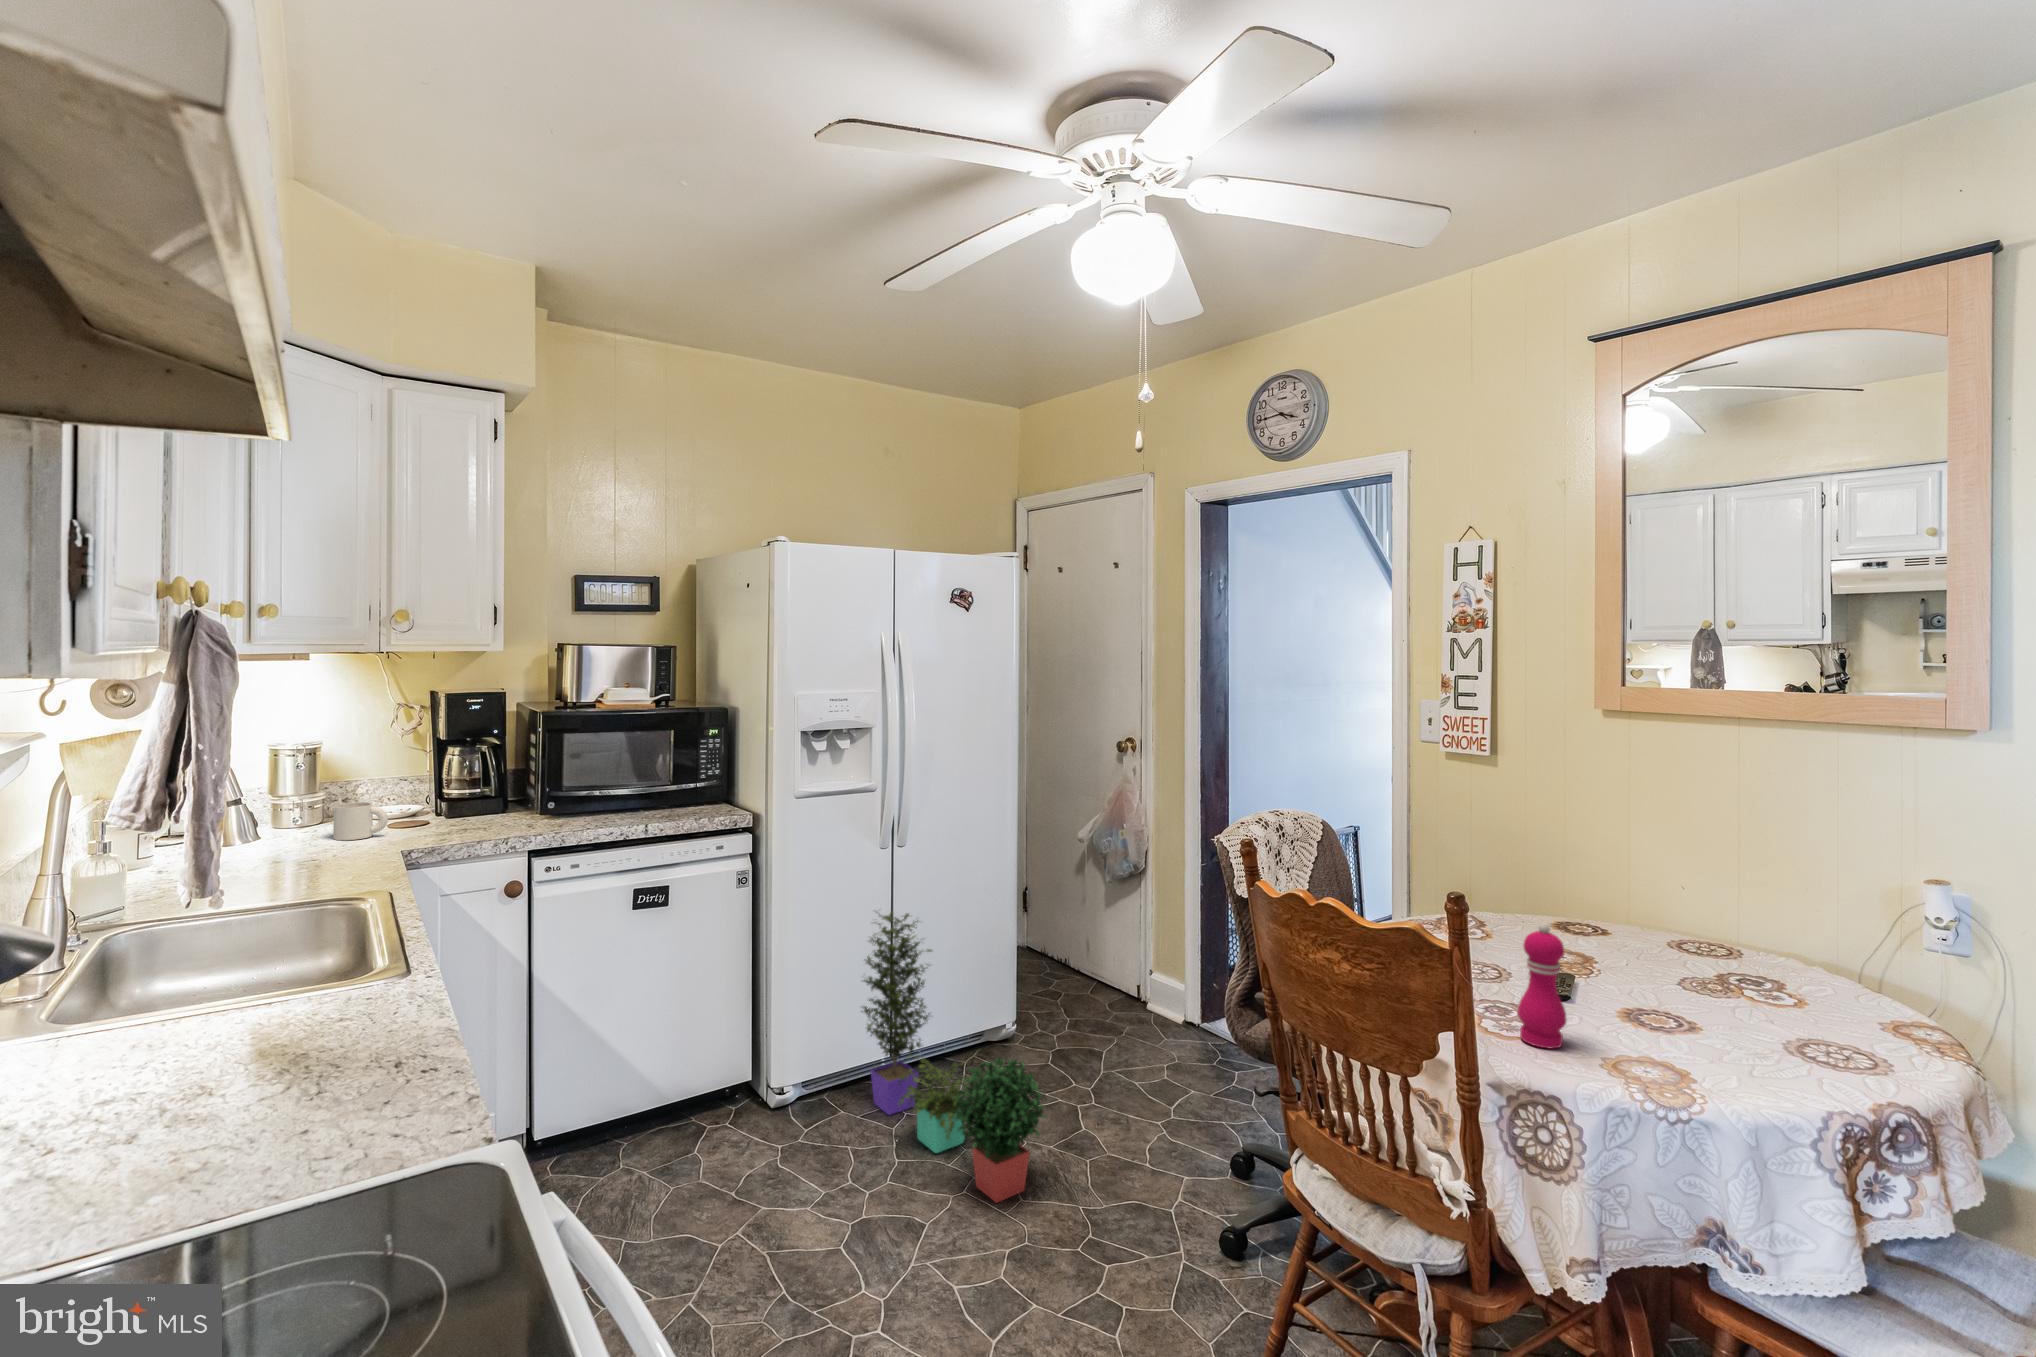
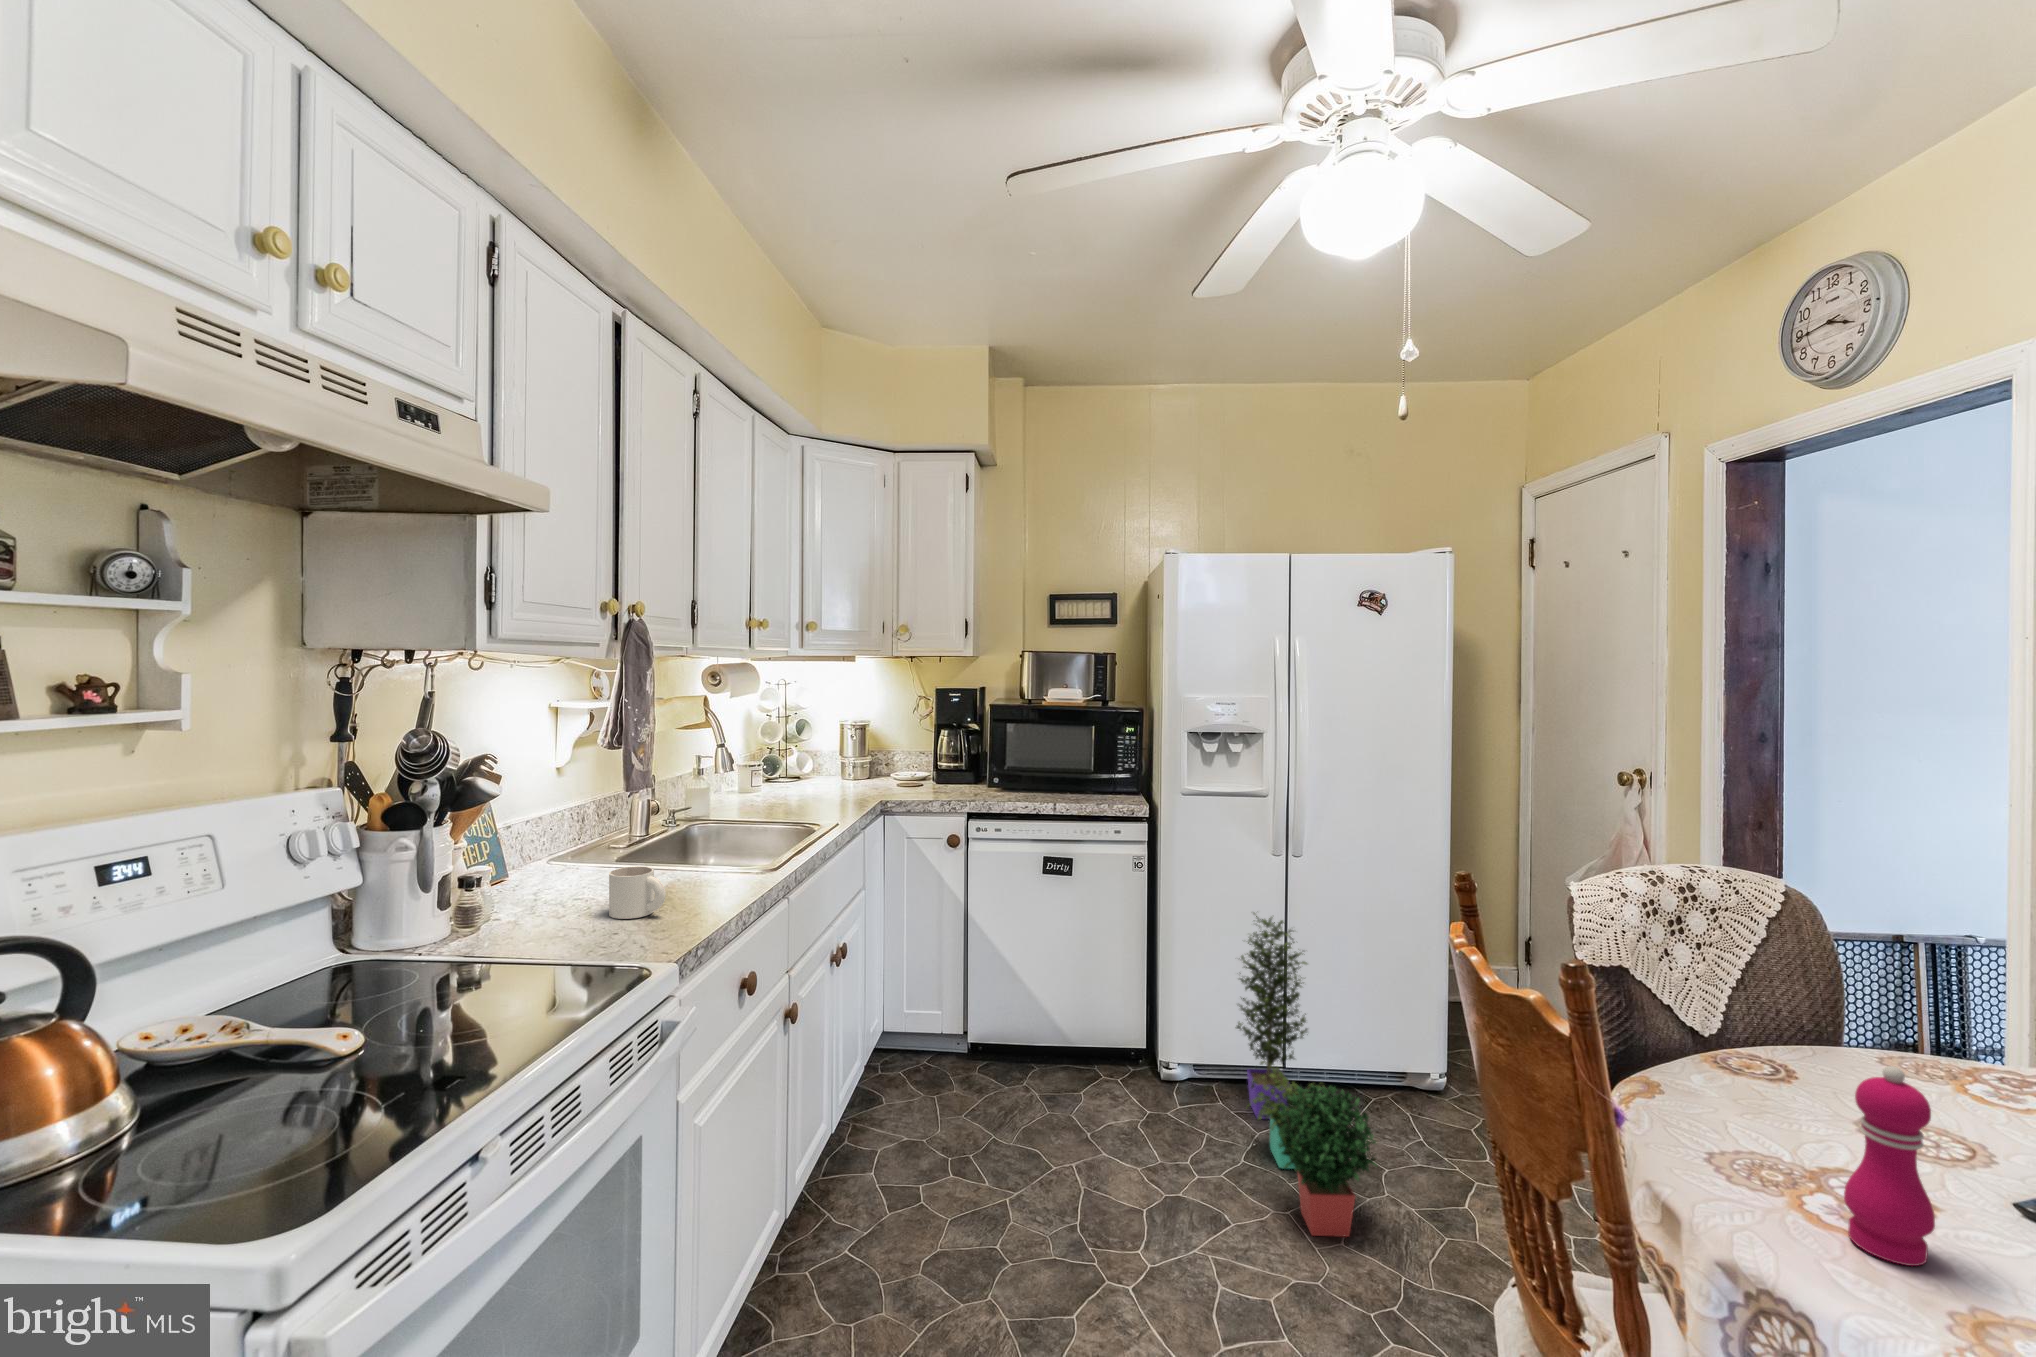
mug: present [333,802,388,840] -> present [609,866,666,919]

